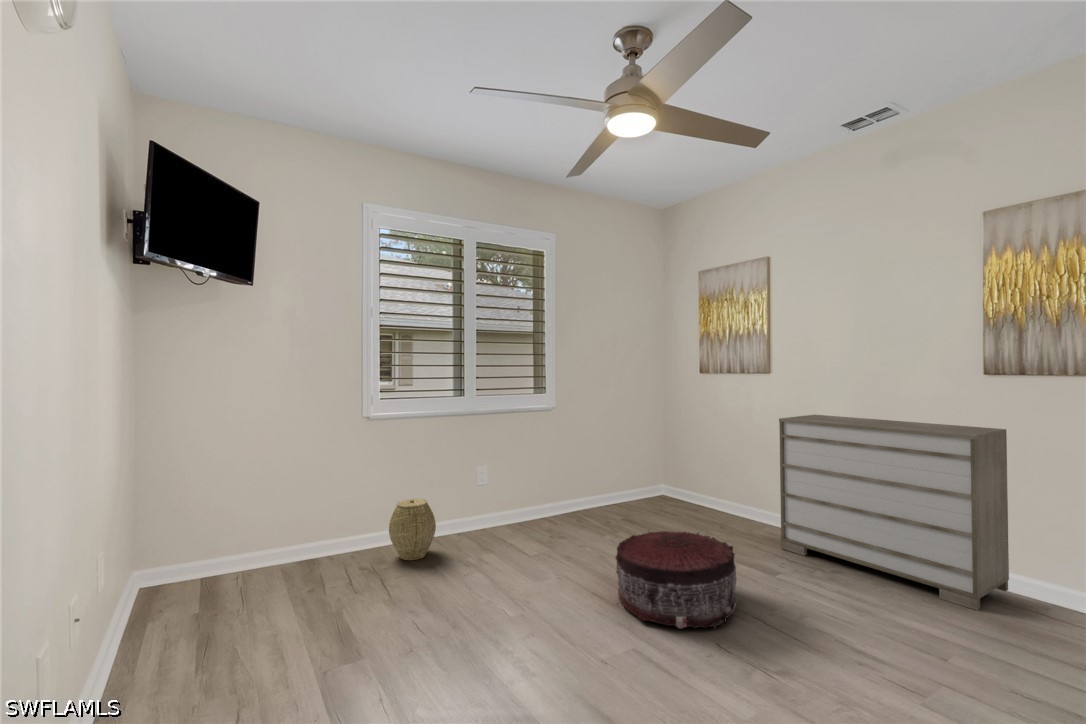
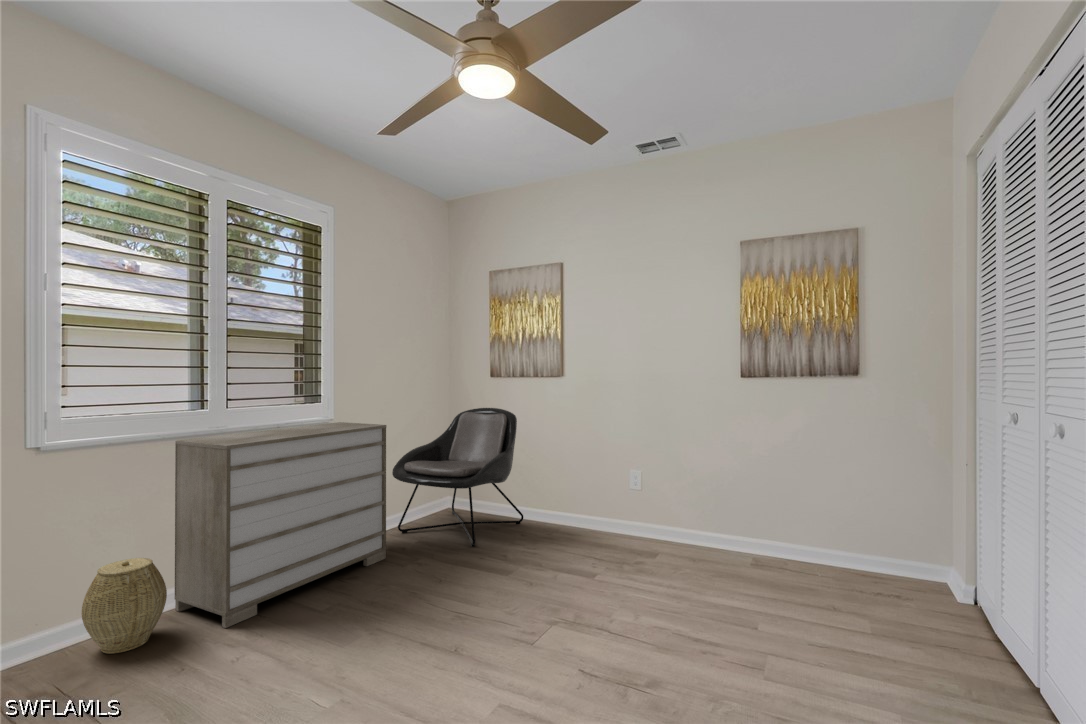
lounge chair: none [607,402,730,529] -> present [392,408,523,547]
dresser: present [779,415,1009,610] -> present [175,422,386,628]
pouf: present [616,531,736,629] -> none [442,547,572,661]

